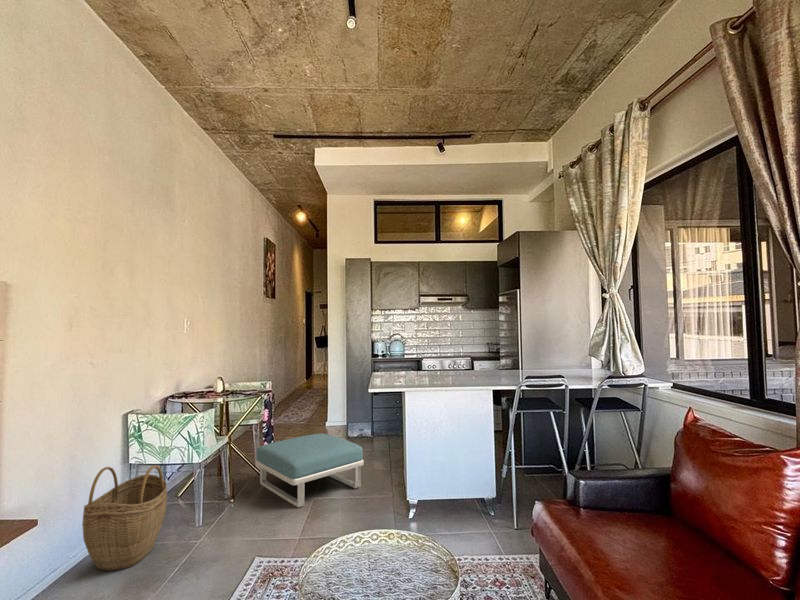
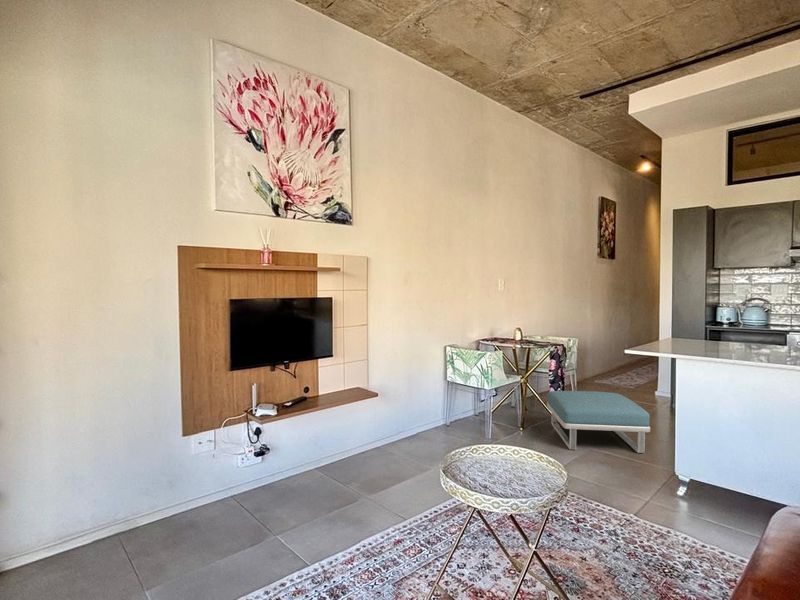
woven basket: present [82,465,167,571] -> none [413,377,465,445]

